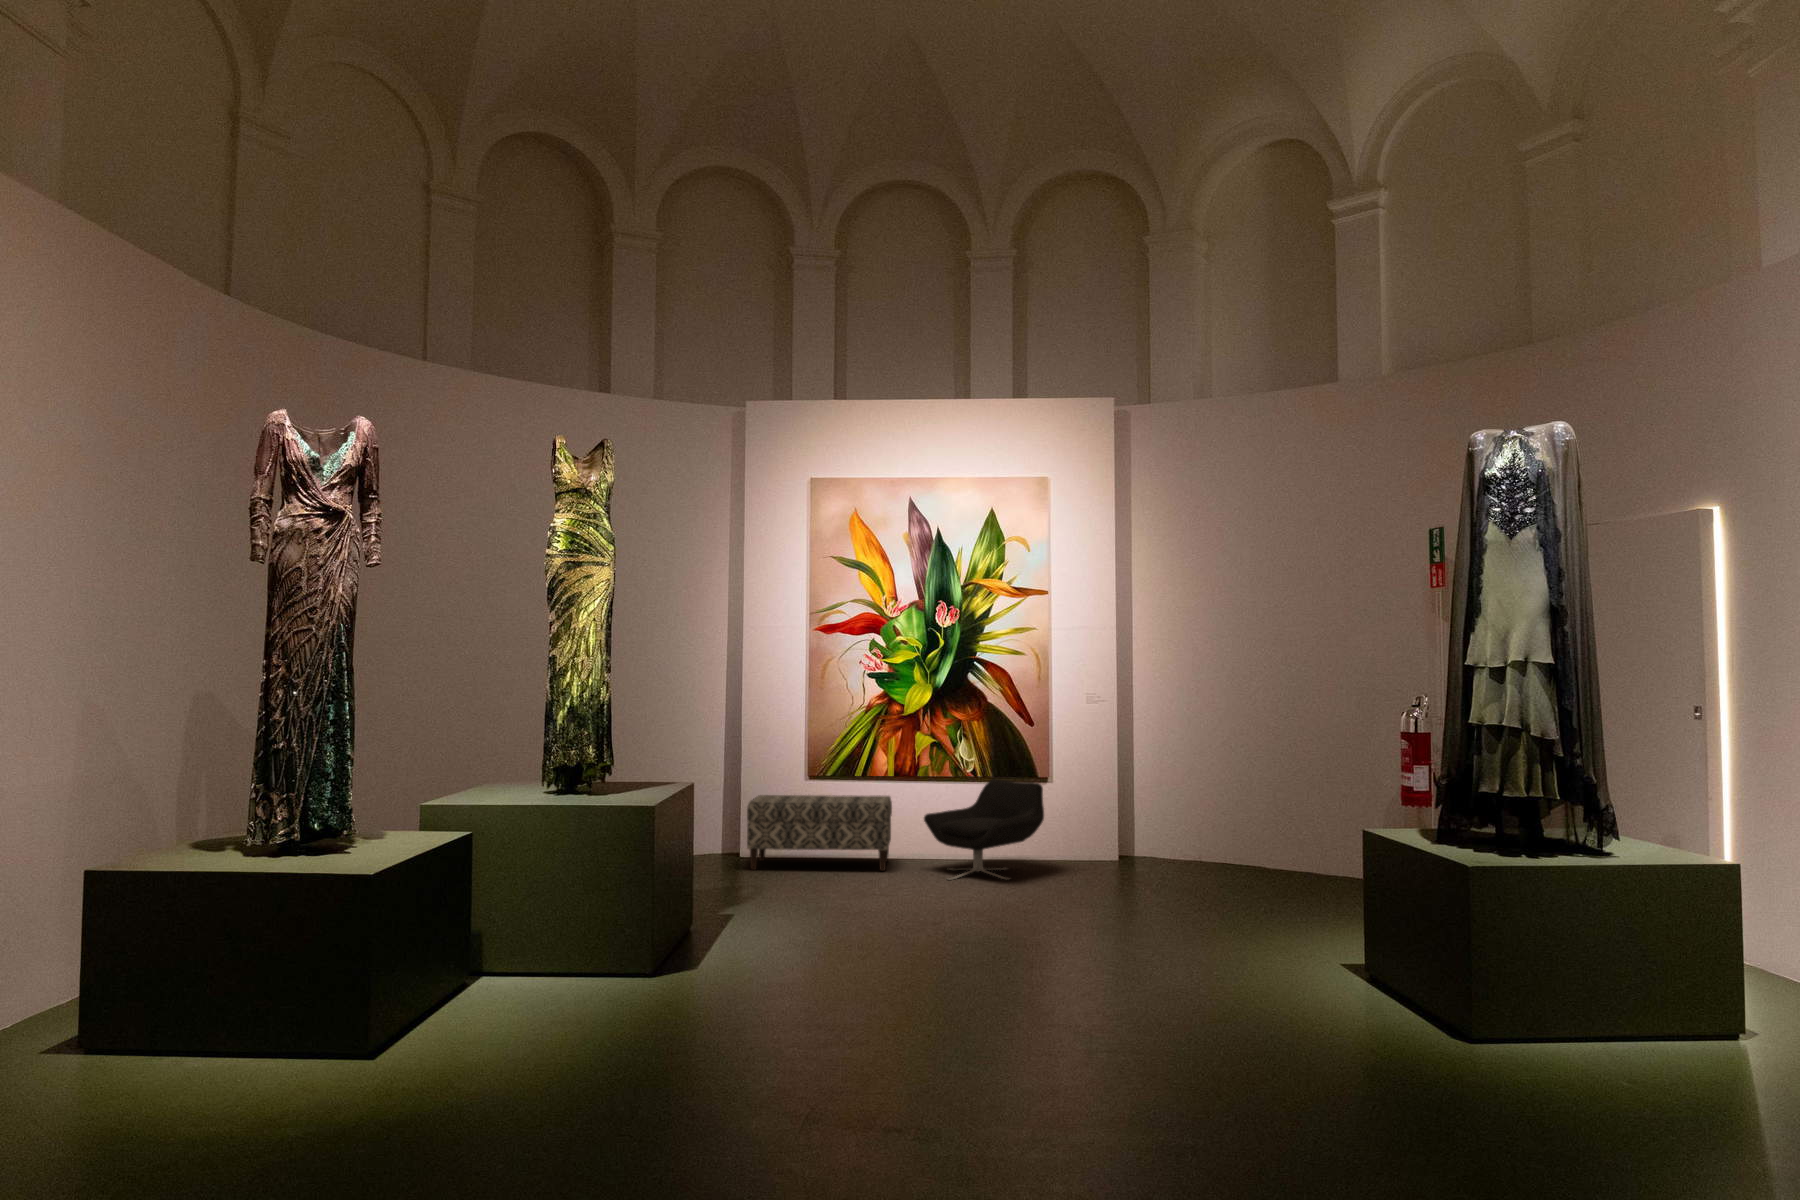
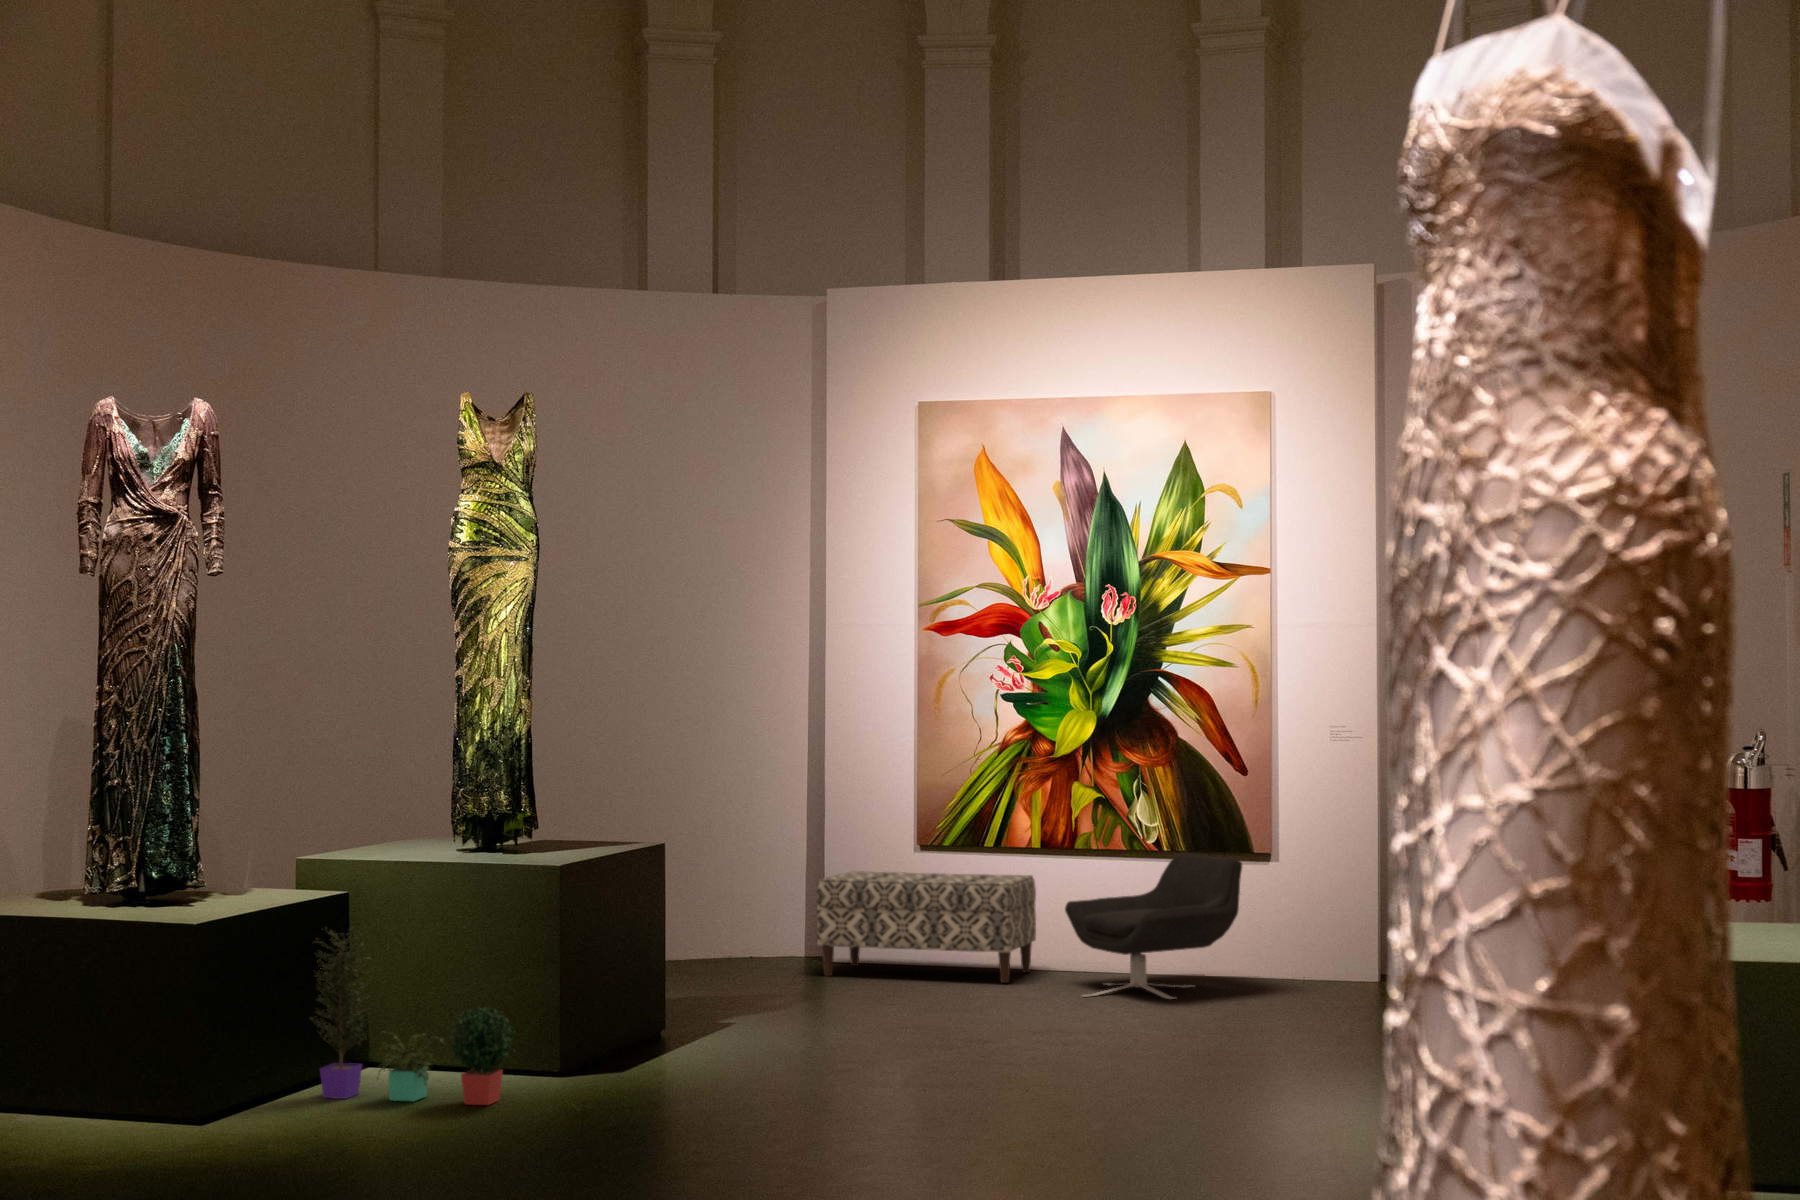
potted plant: none [456,862,644,1009] -> present [310,928,515,1105]

